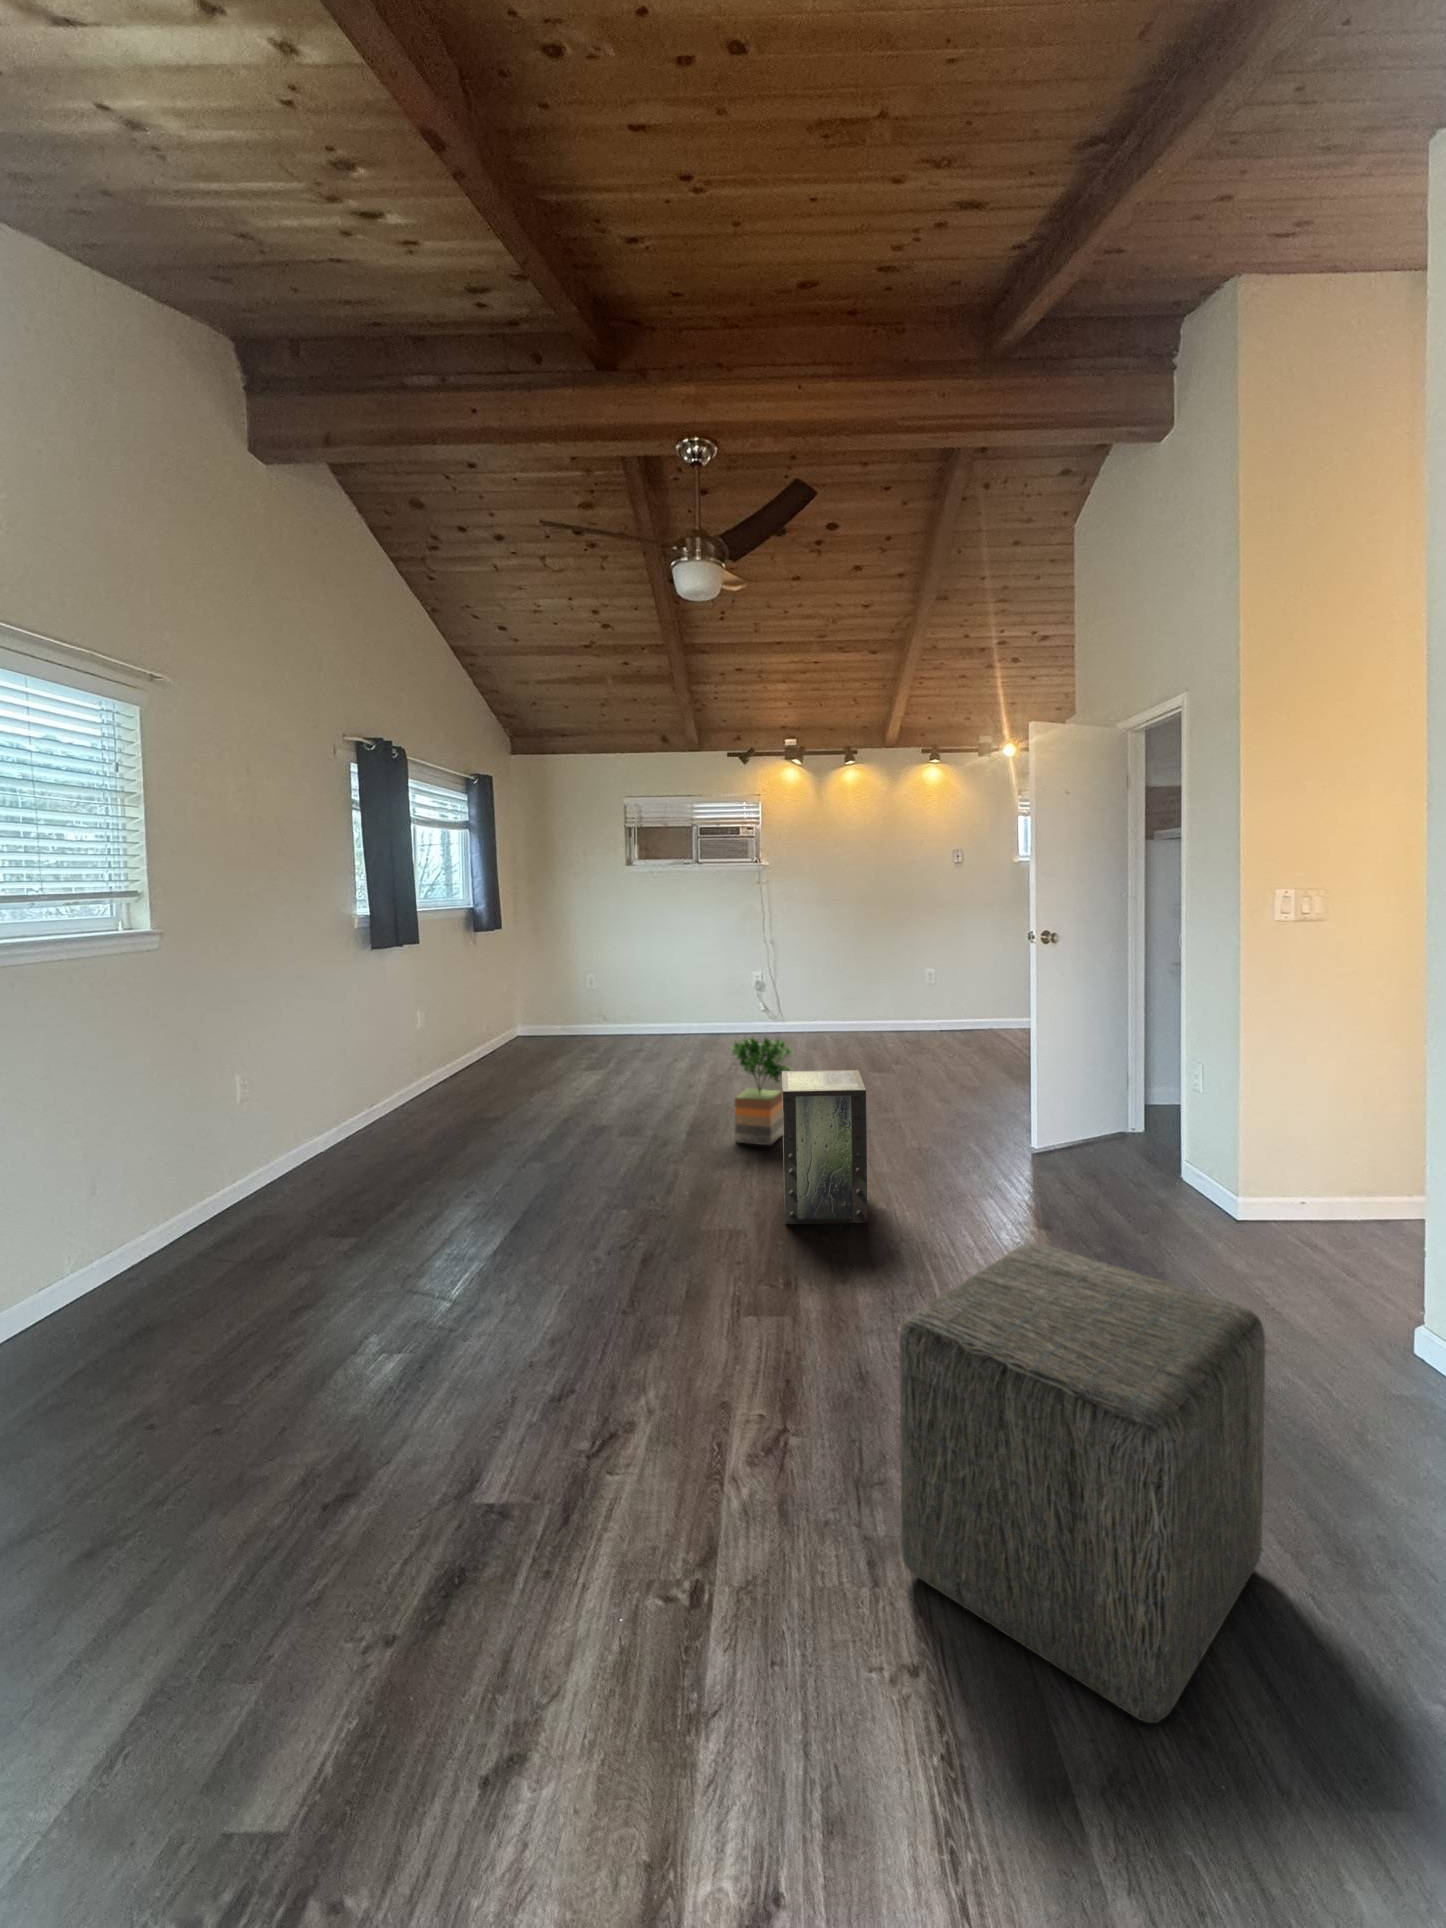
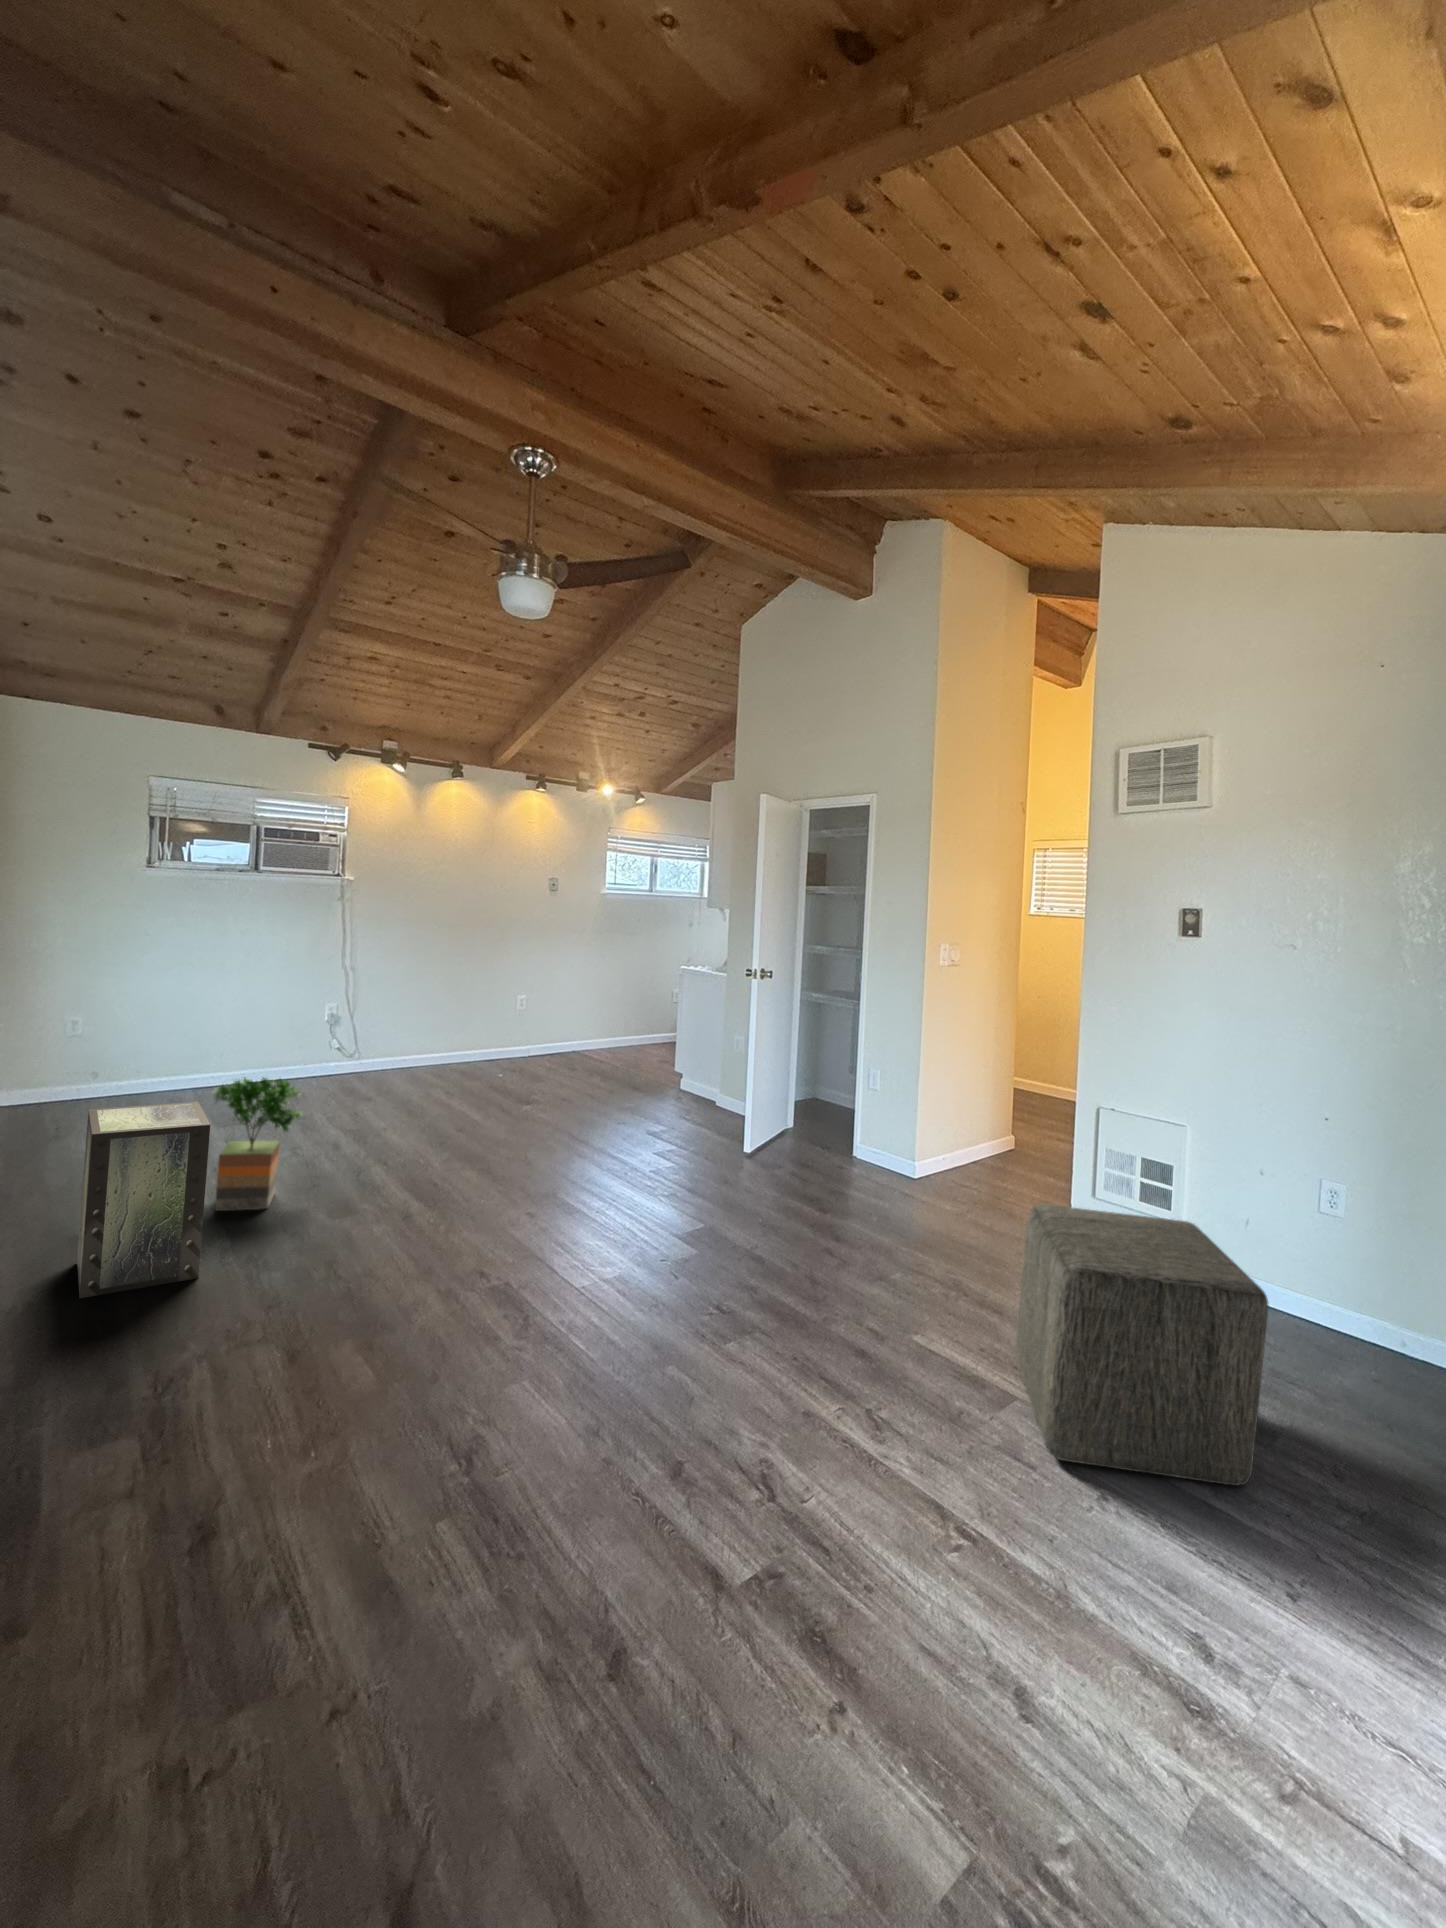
potted tree: present [731,1037,792,1145] -> present [213,1077,301,1211]
storage box: present [782,1070,868,1224] -> present [77,1102,210,1298]

